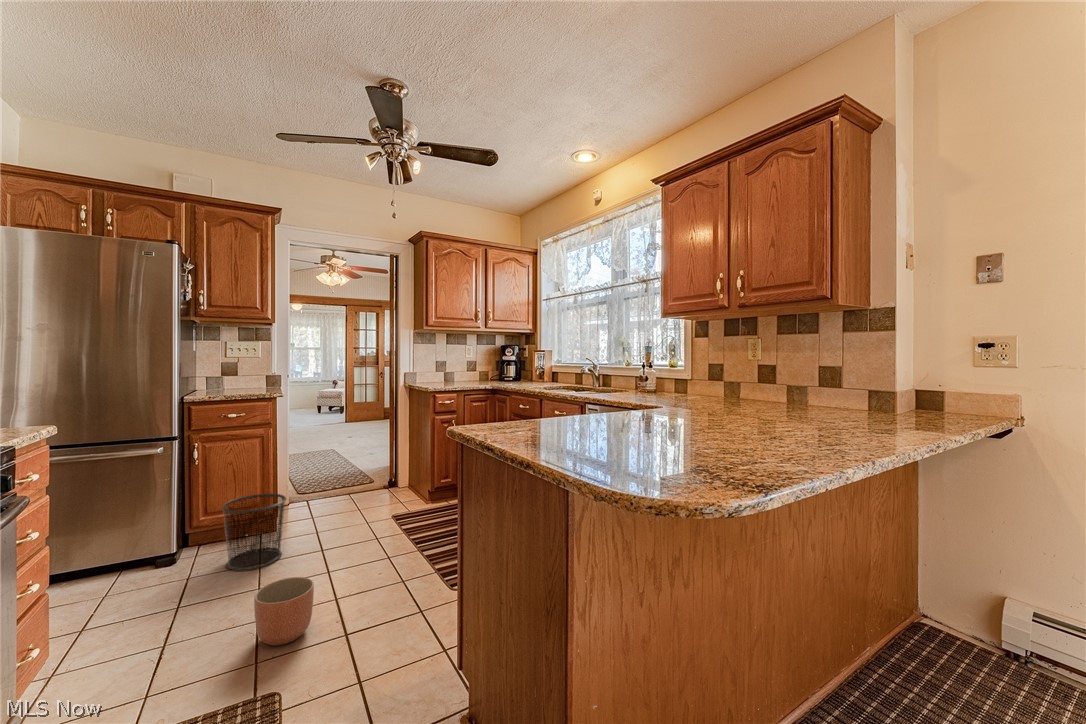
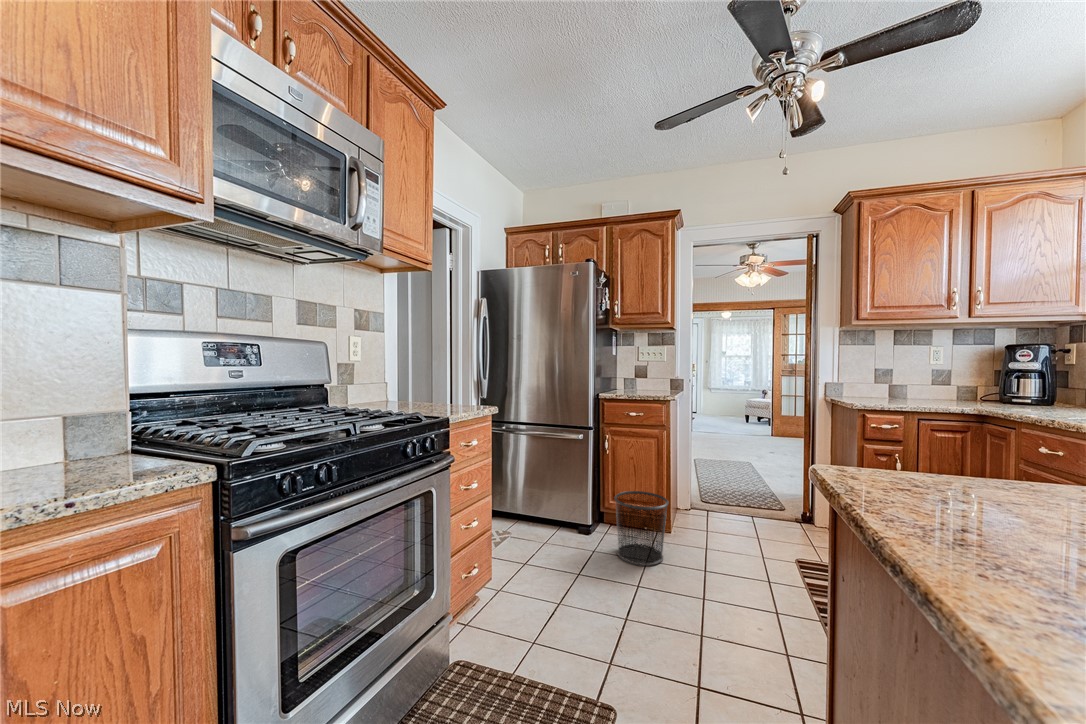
planter: present [254,577,314,645] -> none [607,591,663,667]

